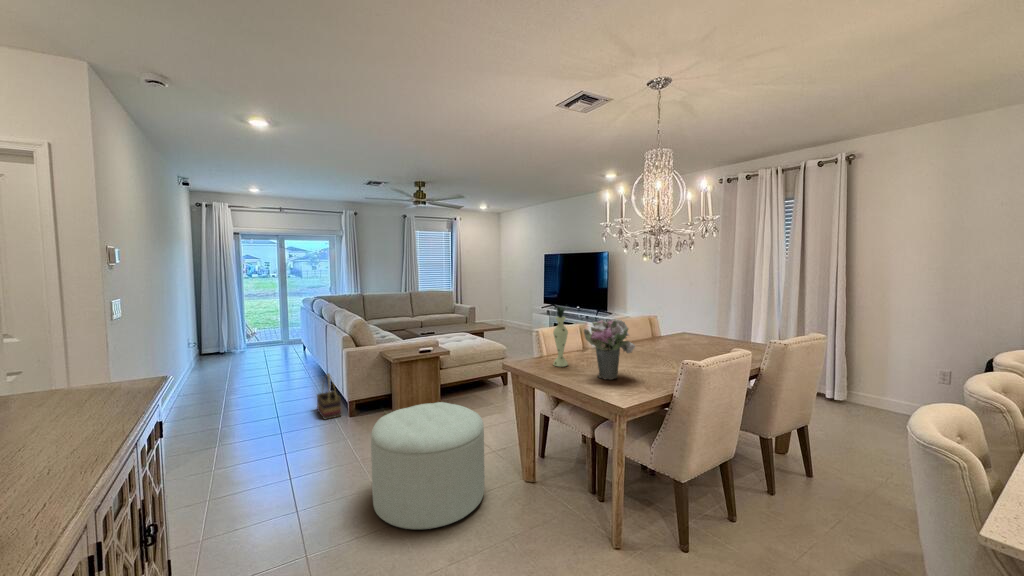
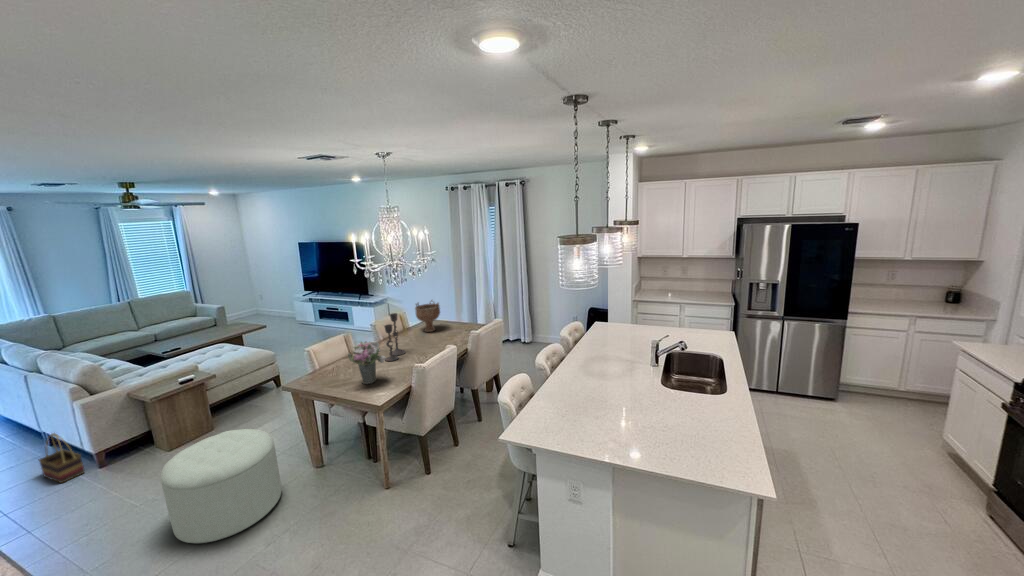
candlestick: none [629,299,658,362] -> present [384,313,405,361]
decorative bowl: none [672,300,711,342] -> present [415,300,440,332]
vase: present [553,307,568,367] -> none [315,332,339,380]

